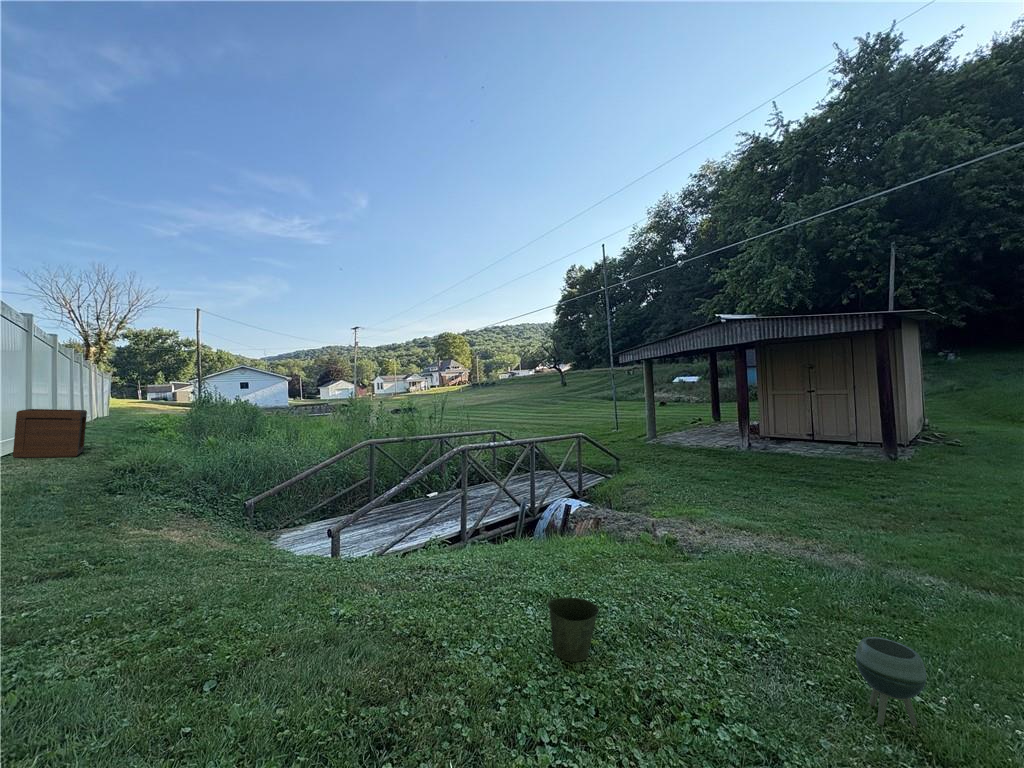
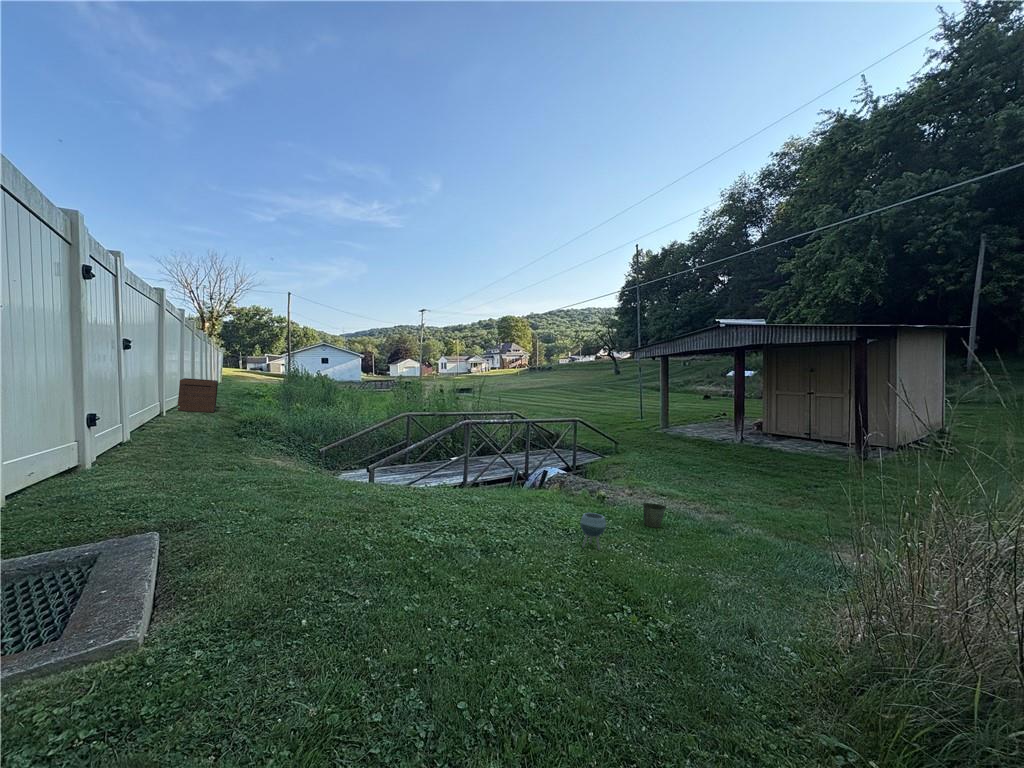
bucket: present [548,578,599,662] -> present [643,503,666,528]

